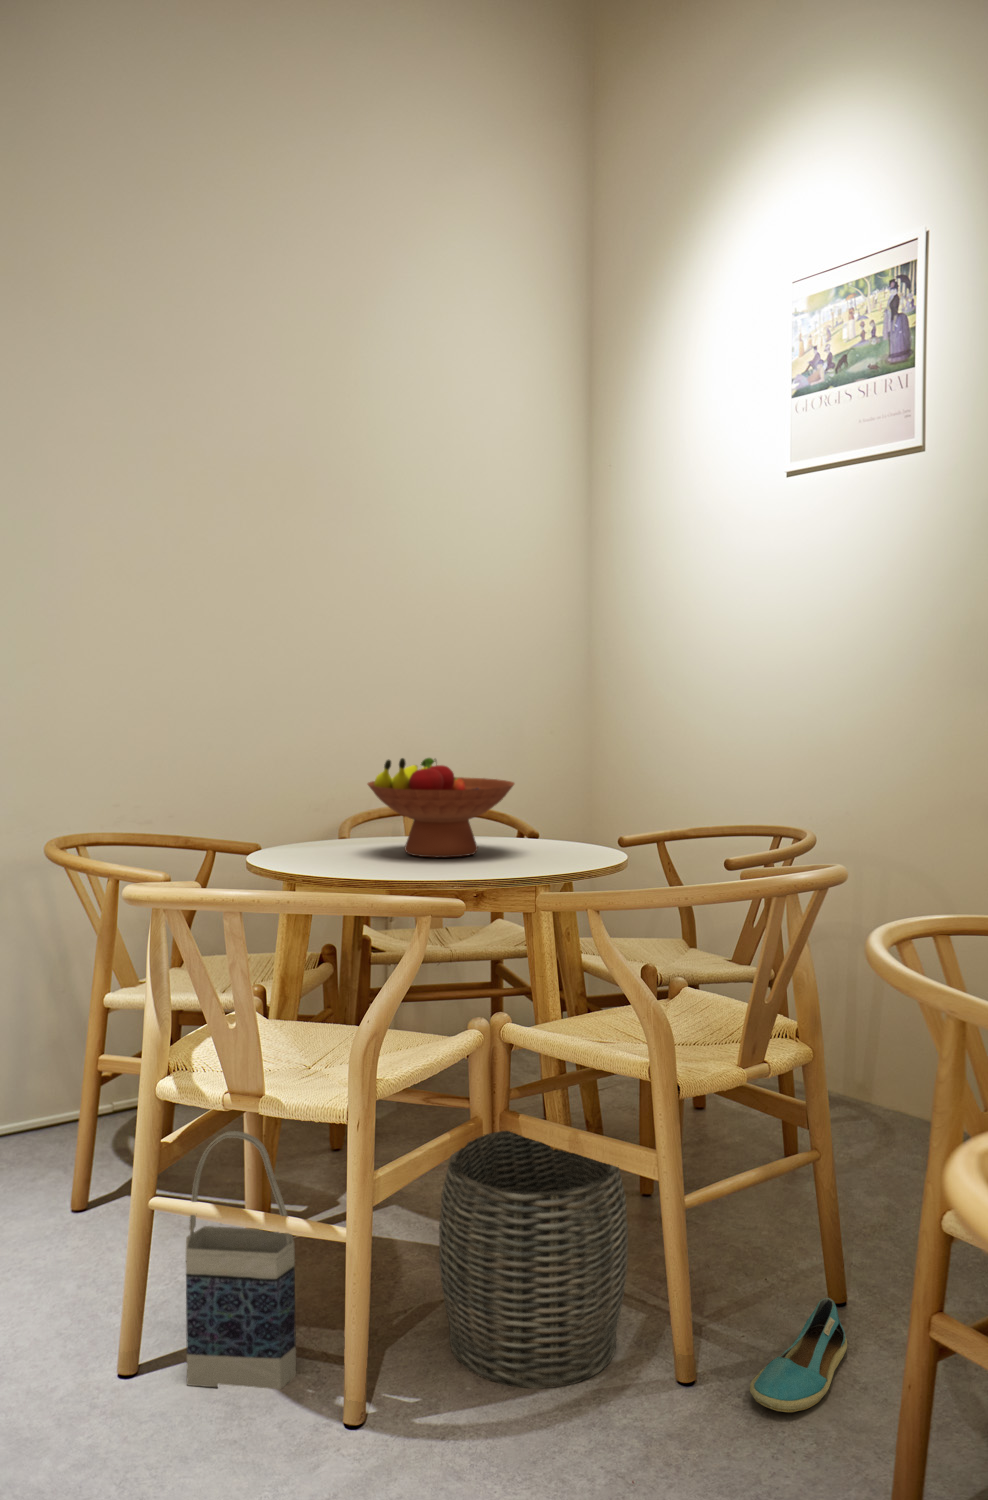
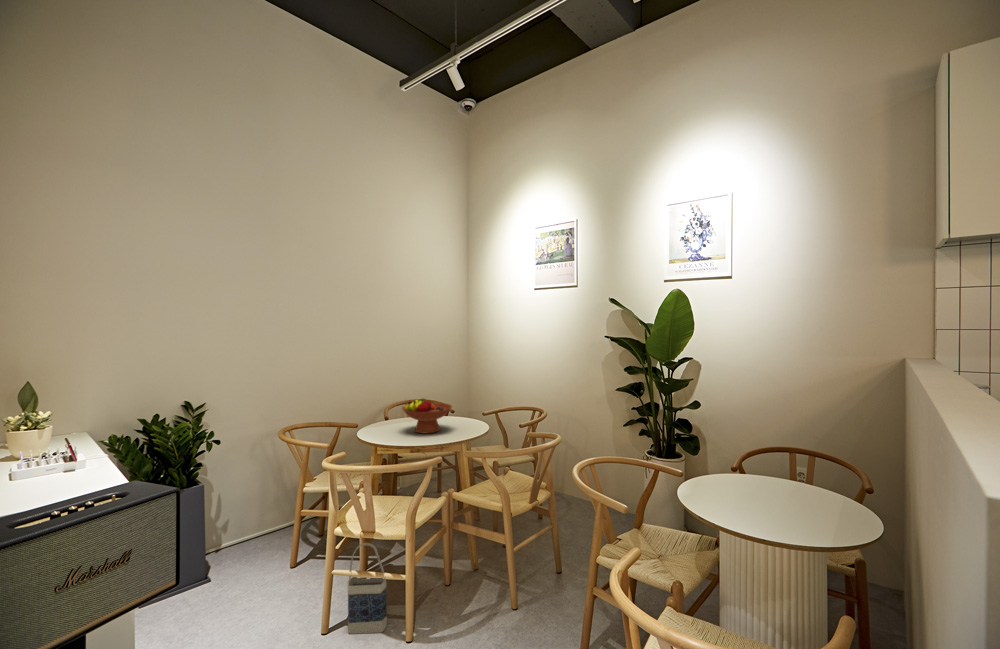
woven basket: present [439,1131,628,1389] -> none [434,529,496,621]
shoe: present [750,1298,847,1412] -> none [537,577,566,619]

